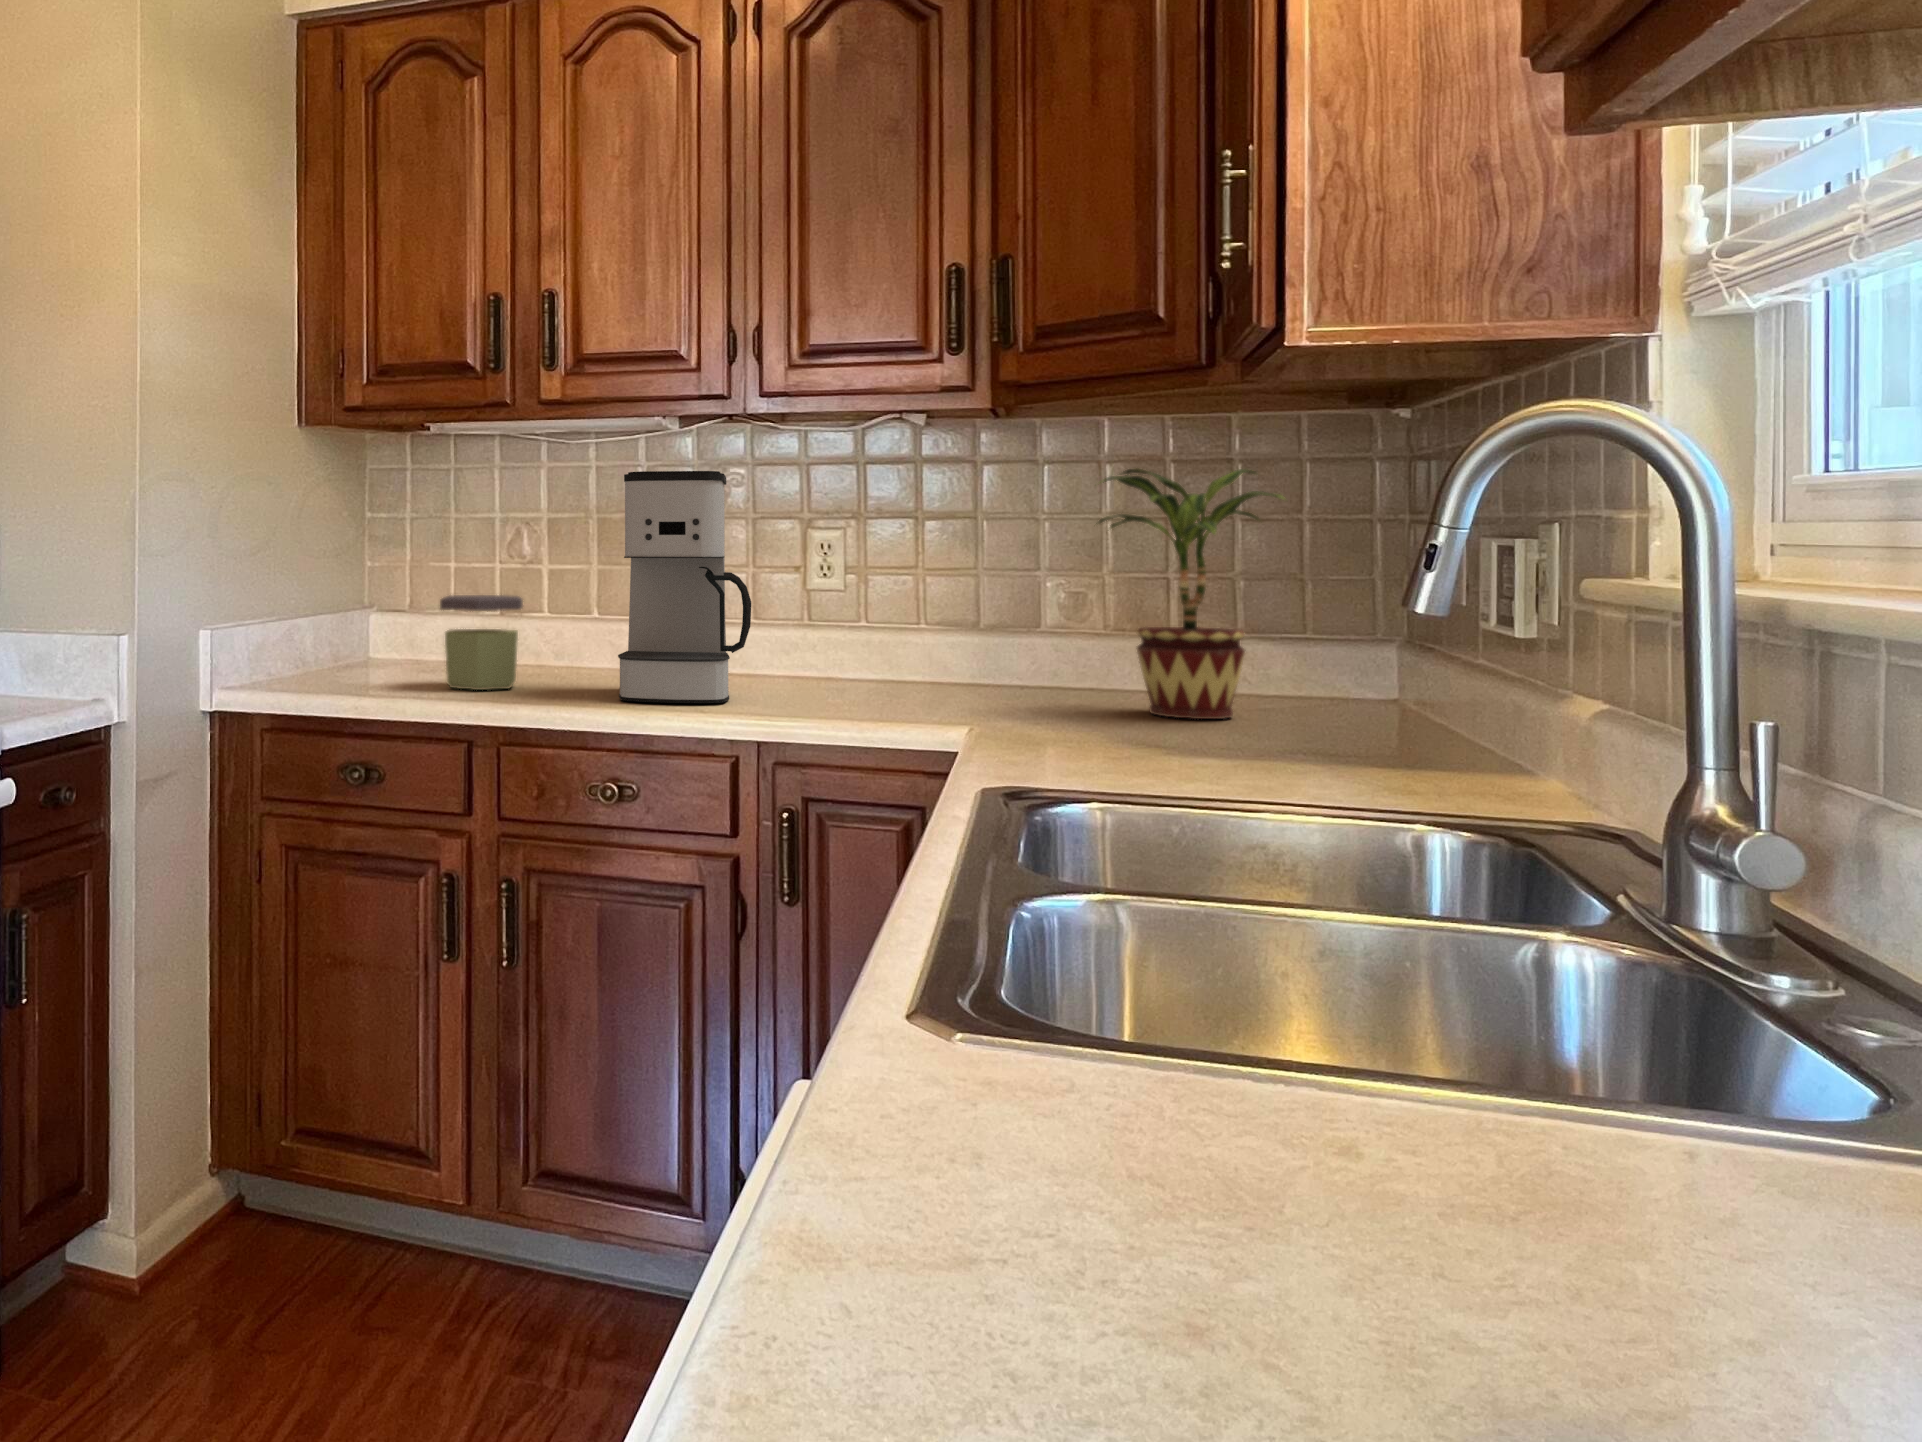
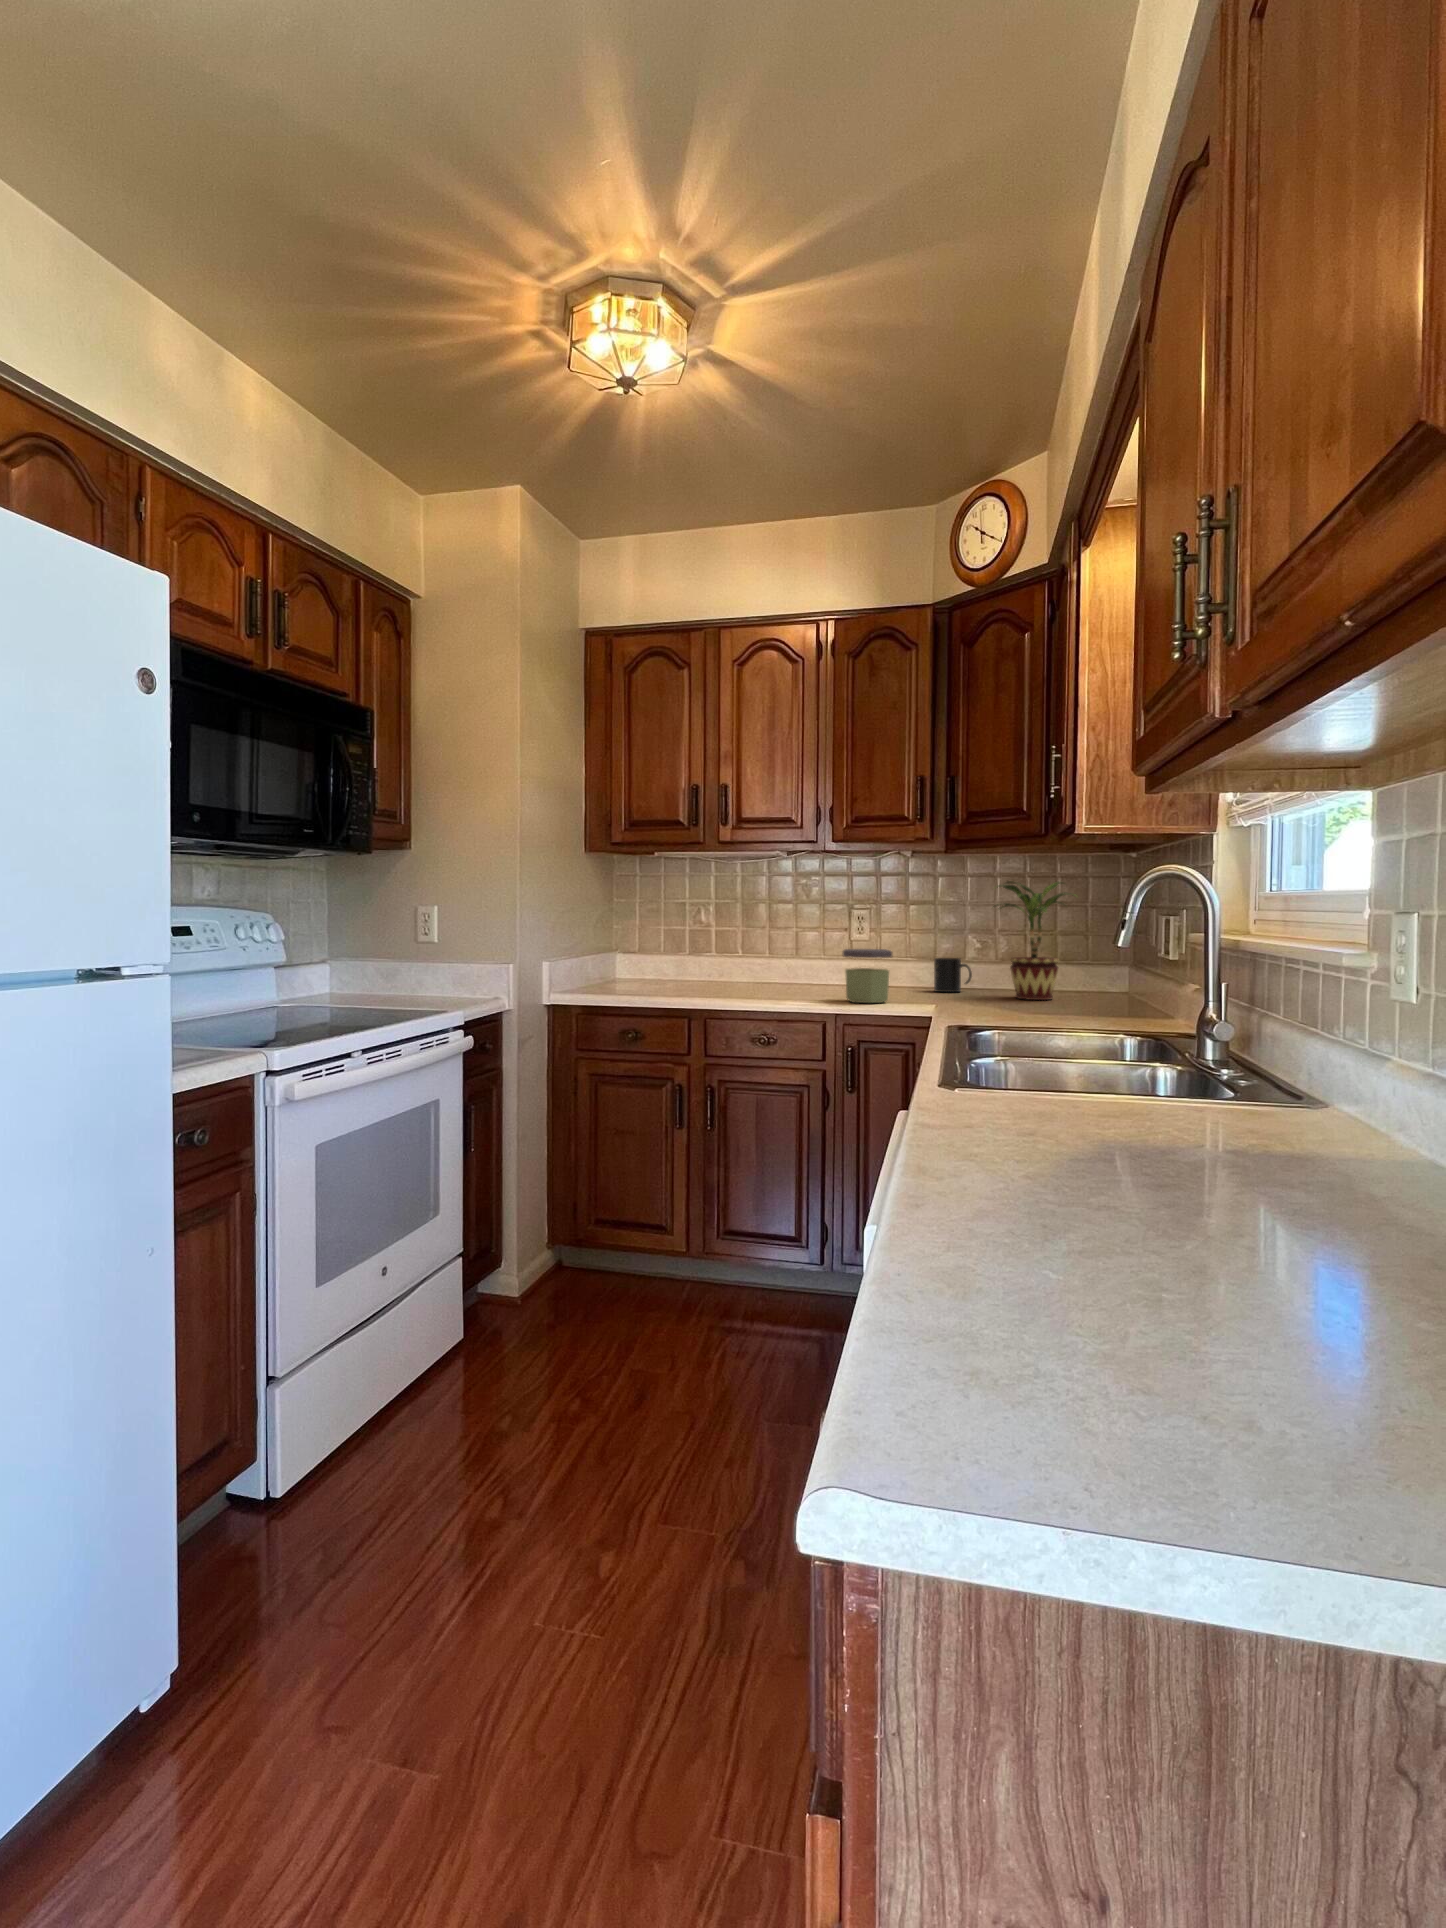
coffee maker: present [618,471,751,703] -> none [762,880,828,996]
jar: present [440,595,523,690] -> present [843,949,892,1003]
mug: none [975,627,1056,698] -> present [934,958,972,992]

